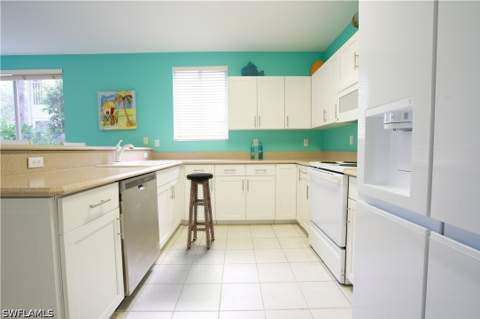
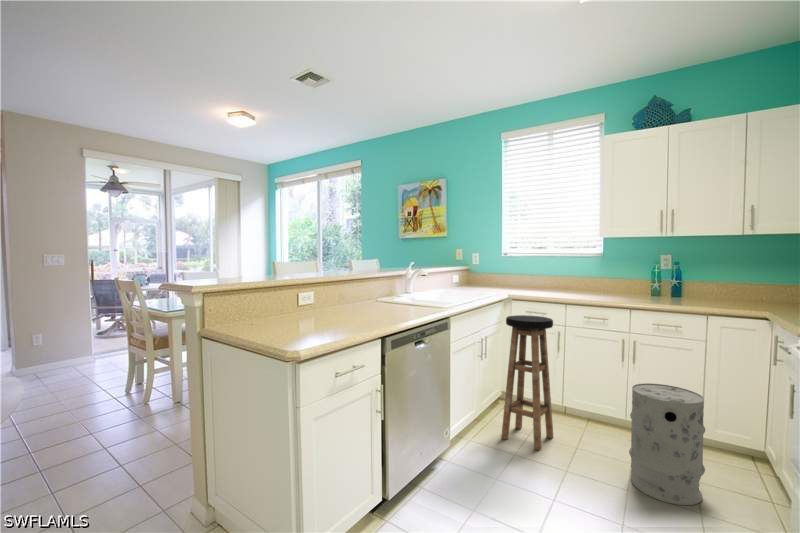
trash can: none [254,200,285,256] -> present [629,383,705,505]

